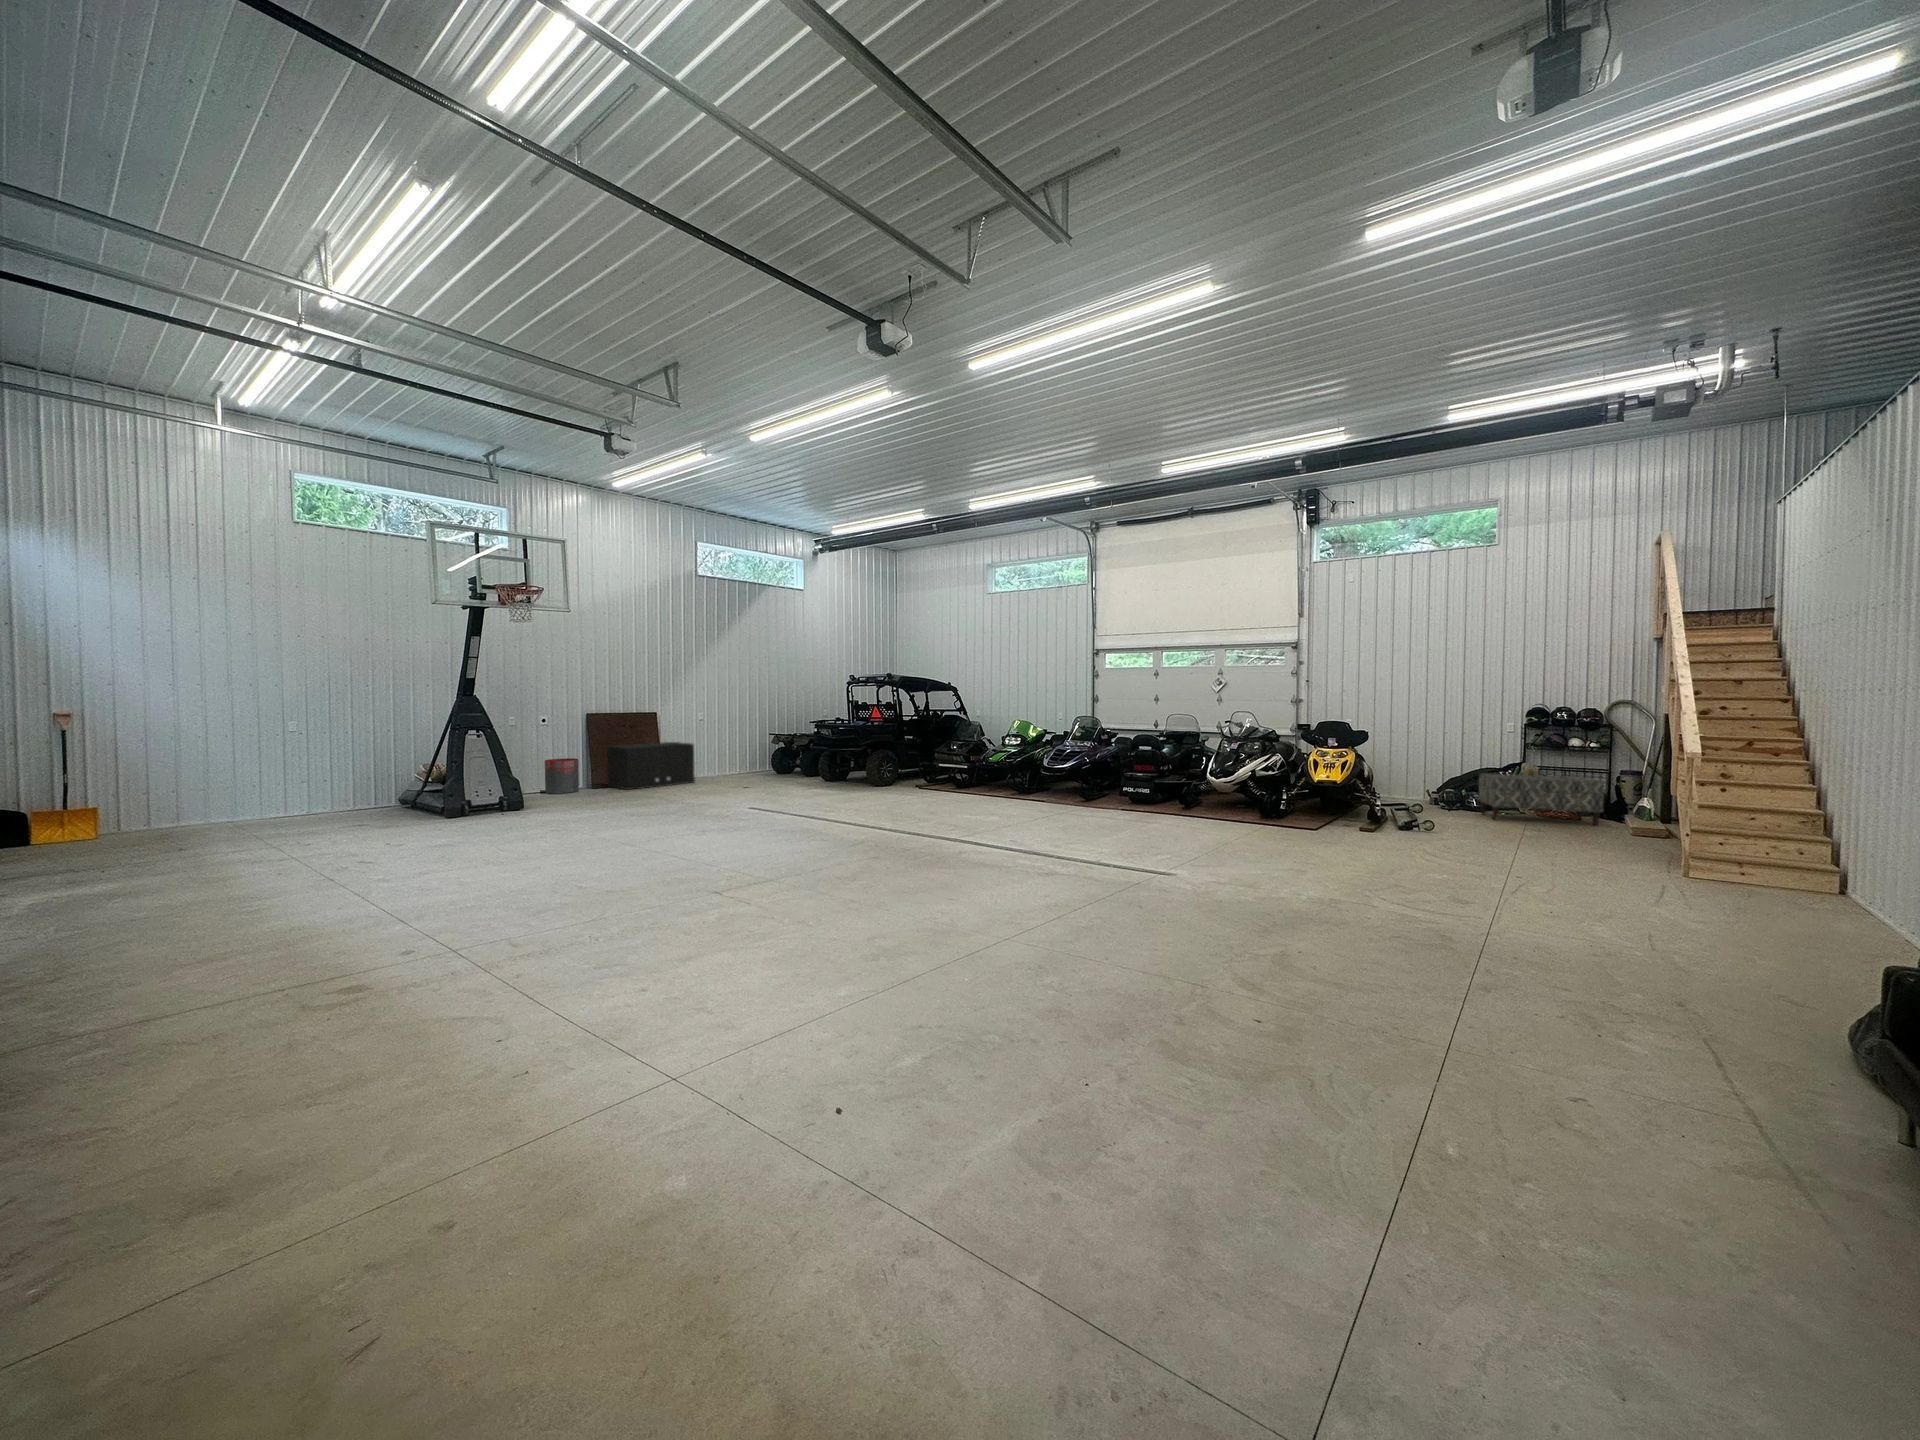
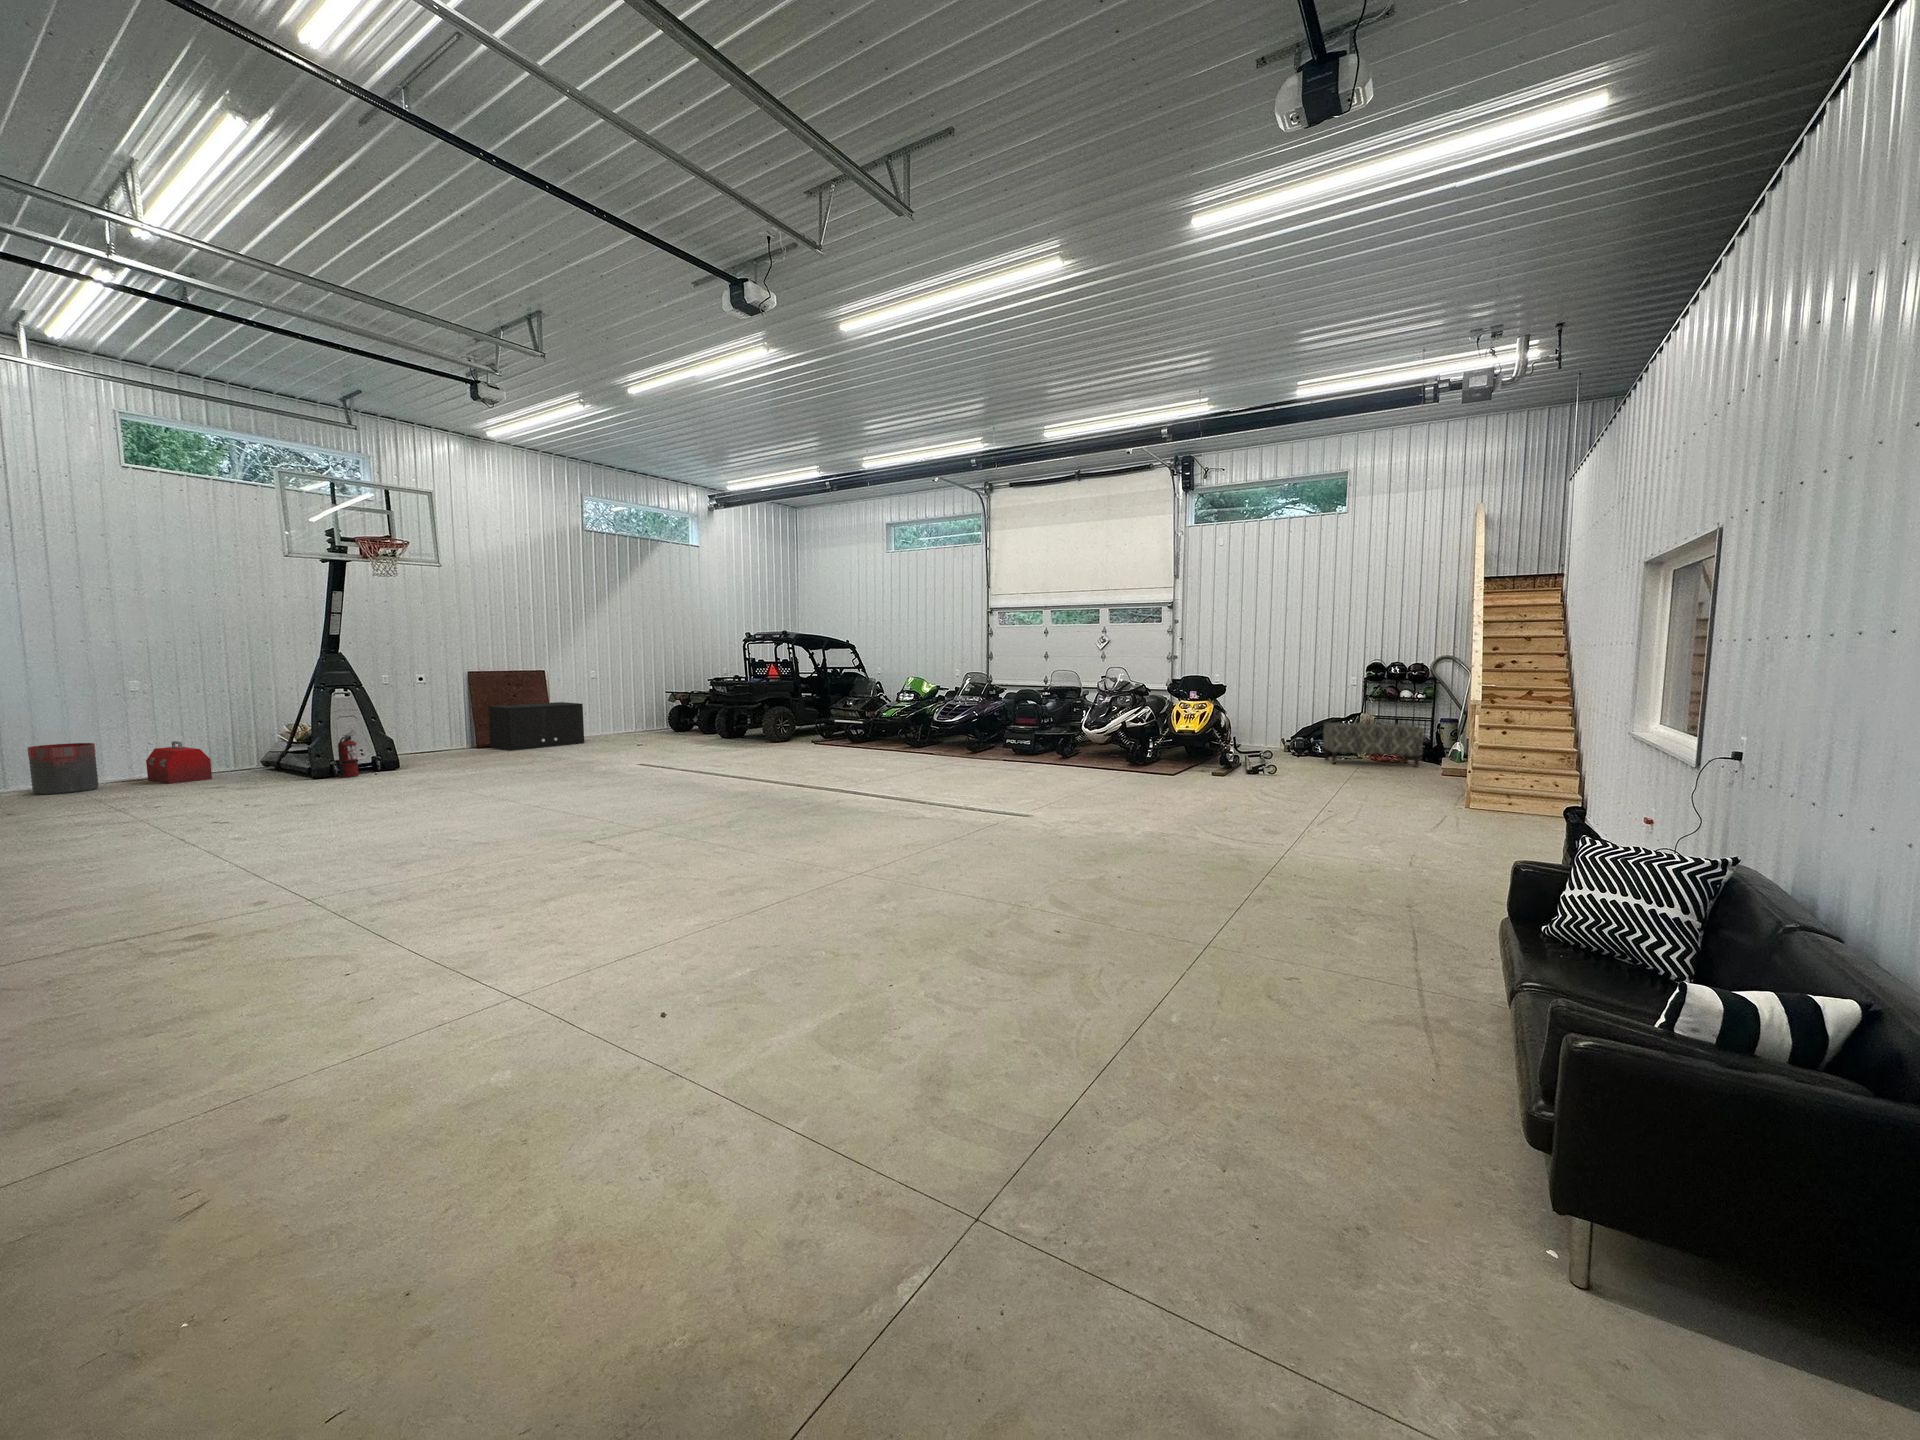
trash can: present [545,758,579,794] -> present [28,743,99,795]
fire extinguisher: none [473,771,491,818] -> present [338,730,359,778]
toolbox: none [303,780,360,822] -> present [146,741,212,784]

